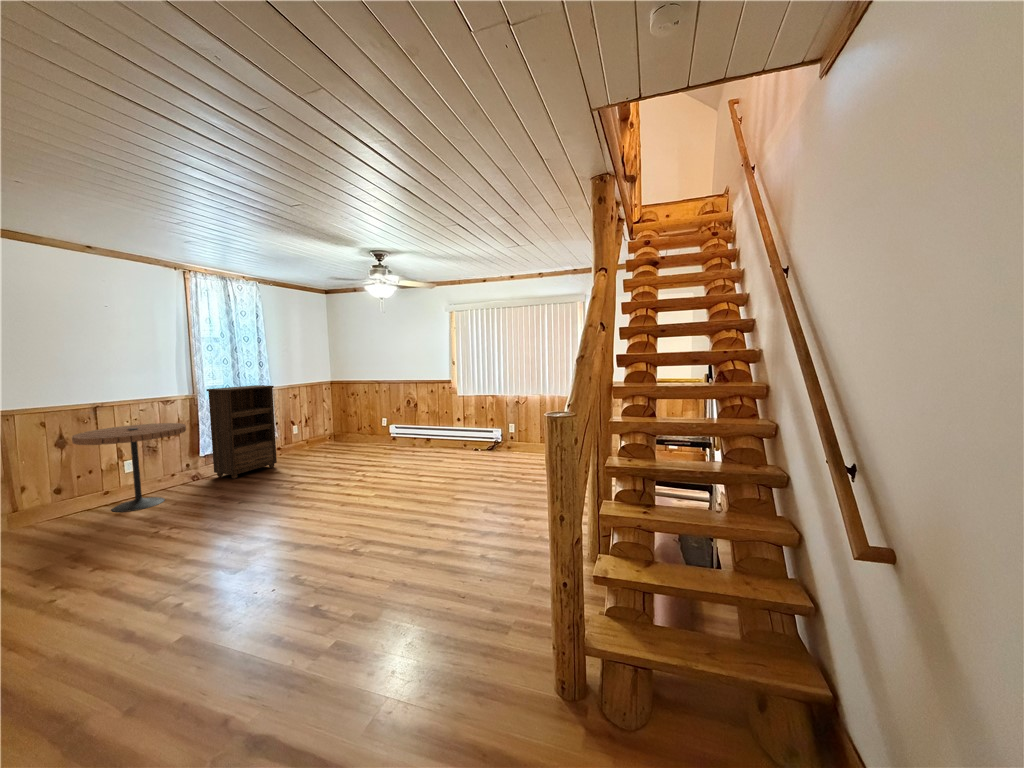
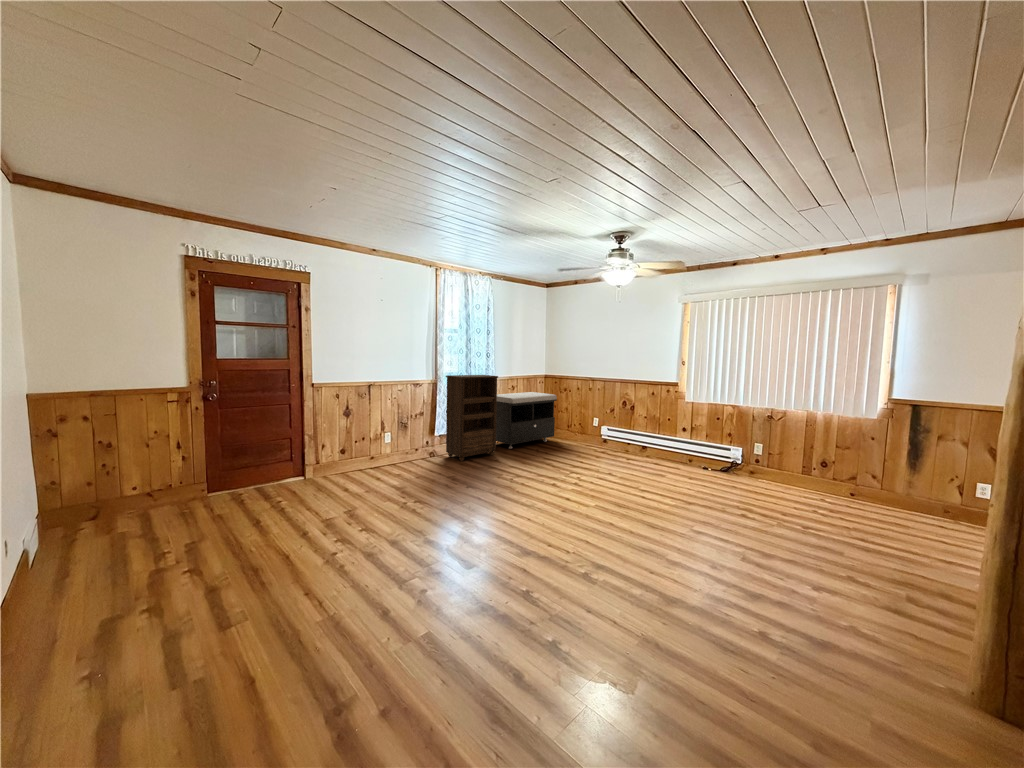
storage bench: none [263,399,344,458] -> present [496,392,557,449]
side table: present [72,423,186,512] -> none [355,403,430,477]

